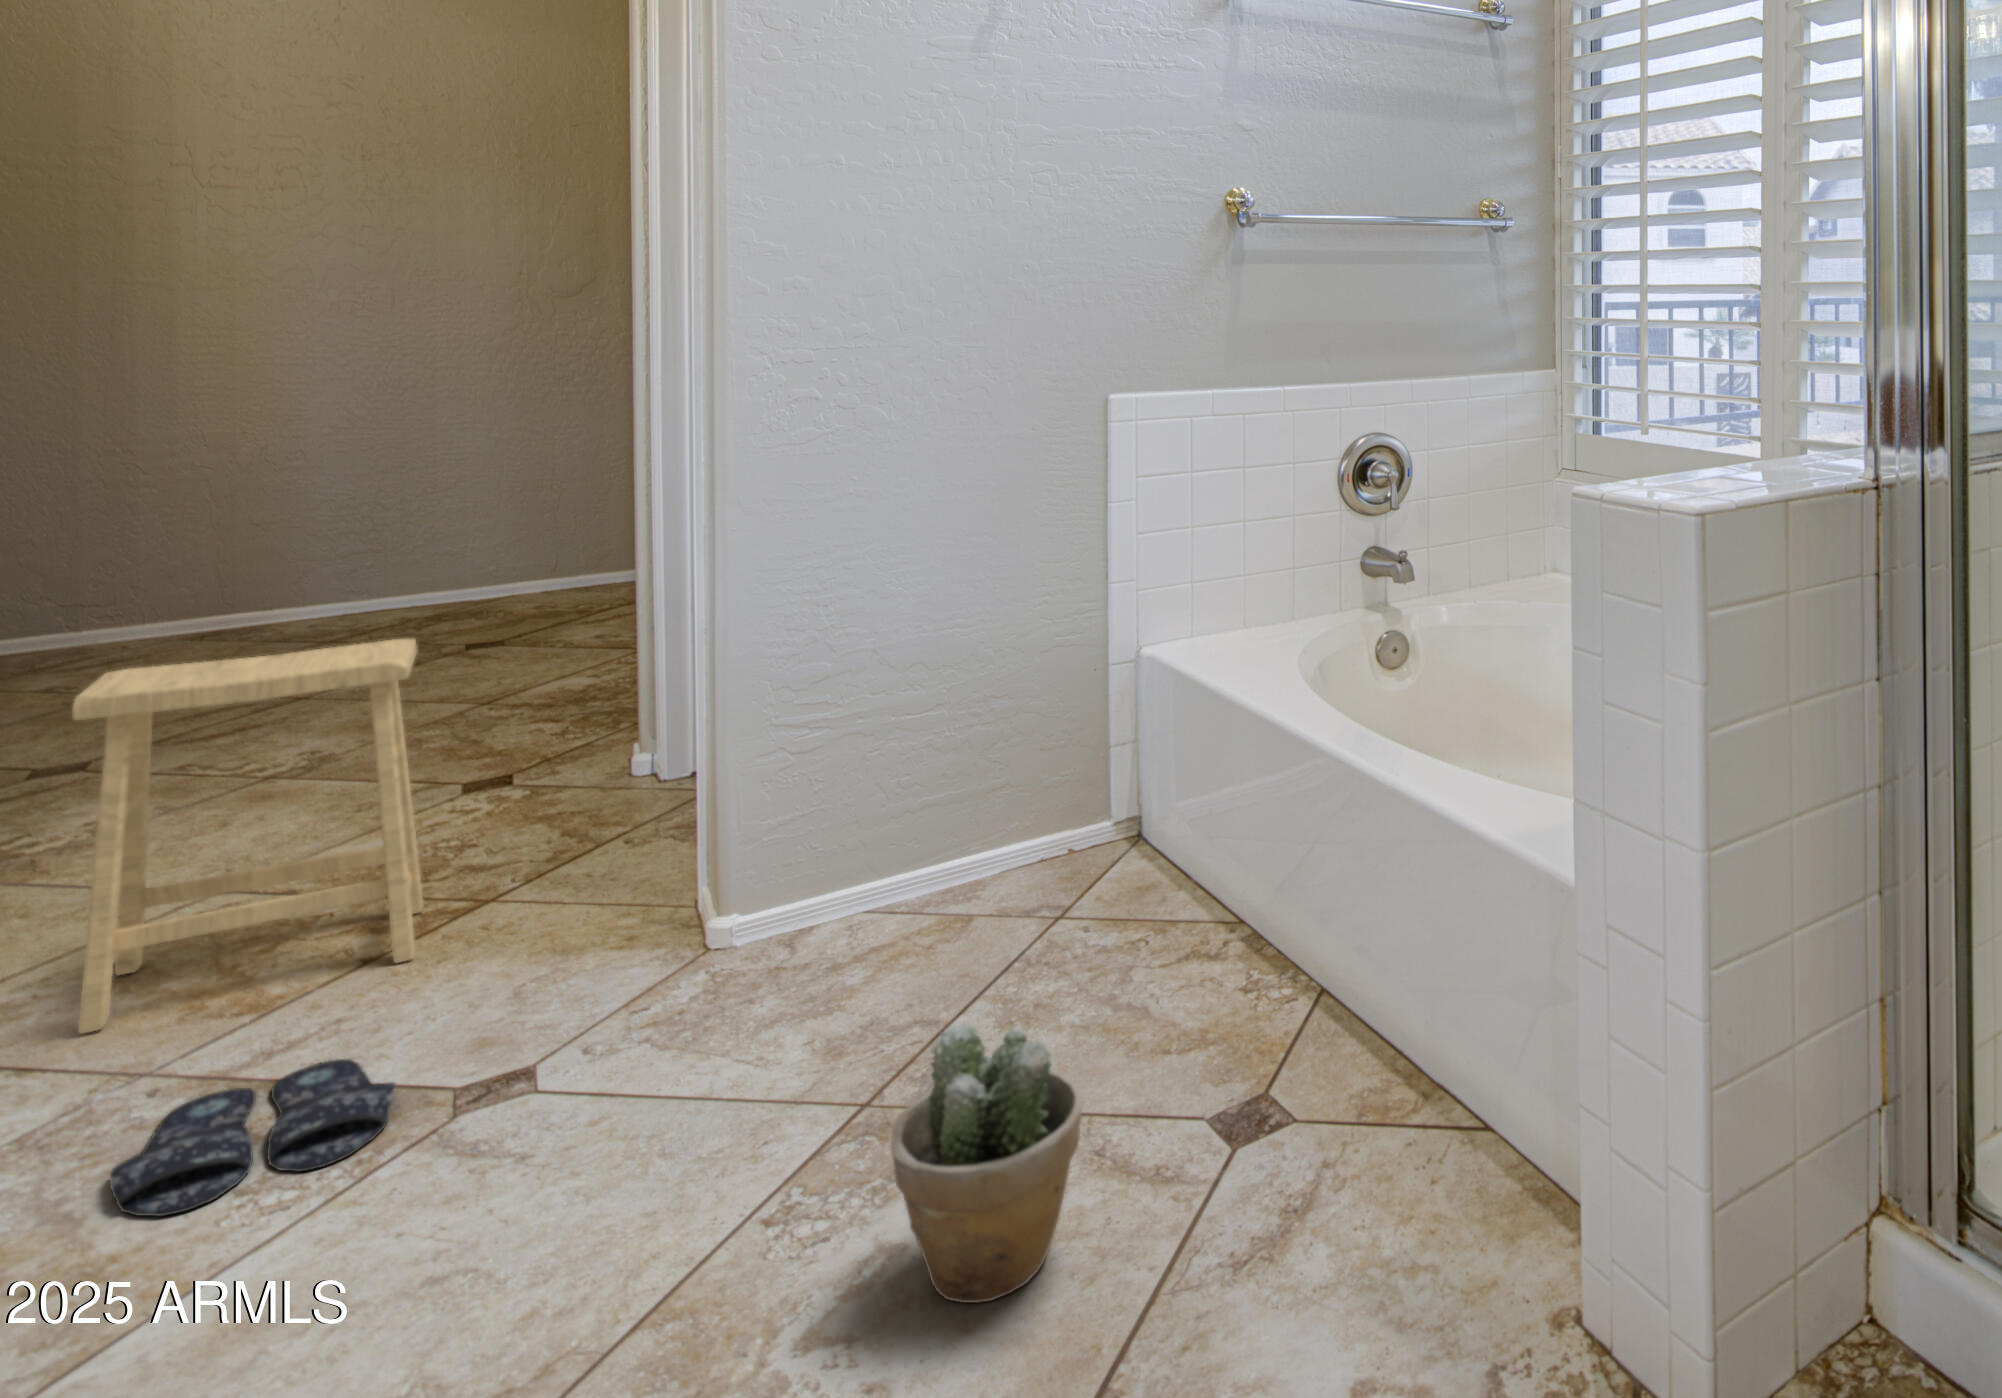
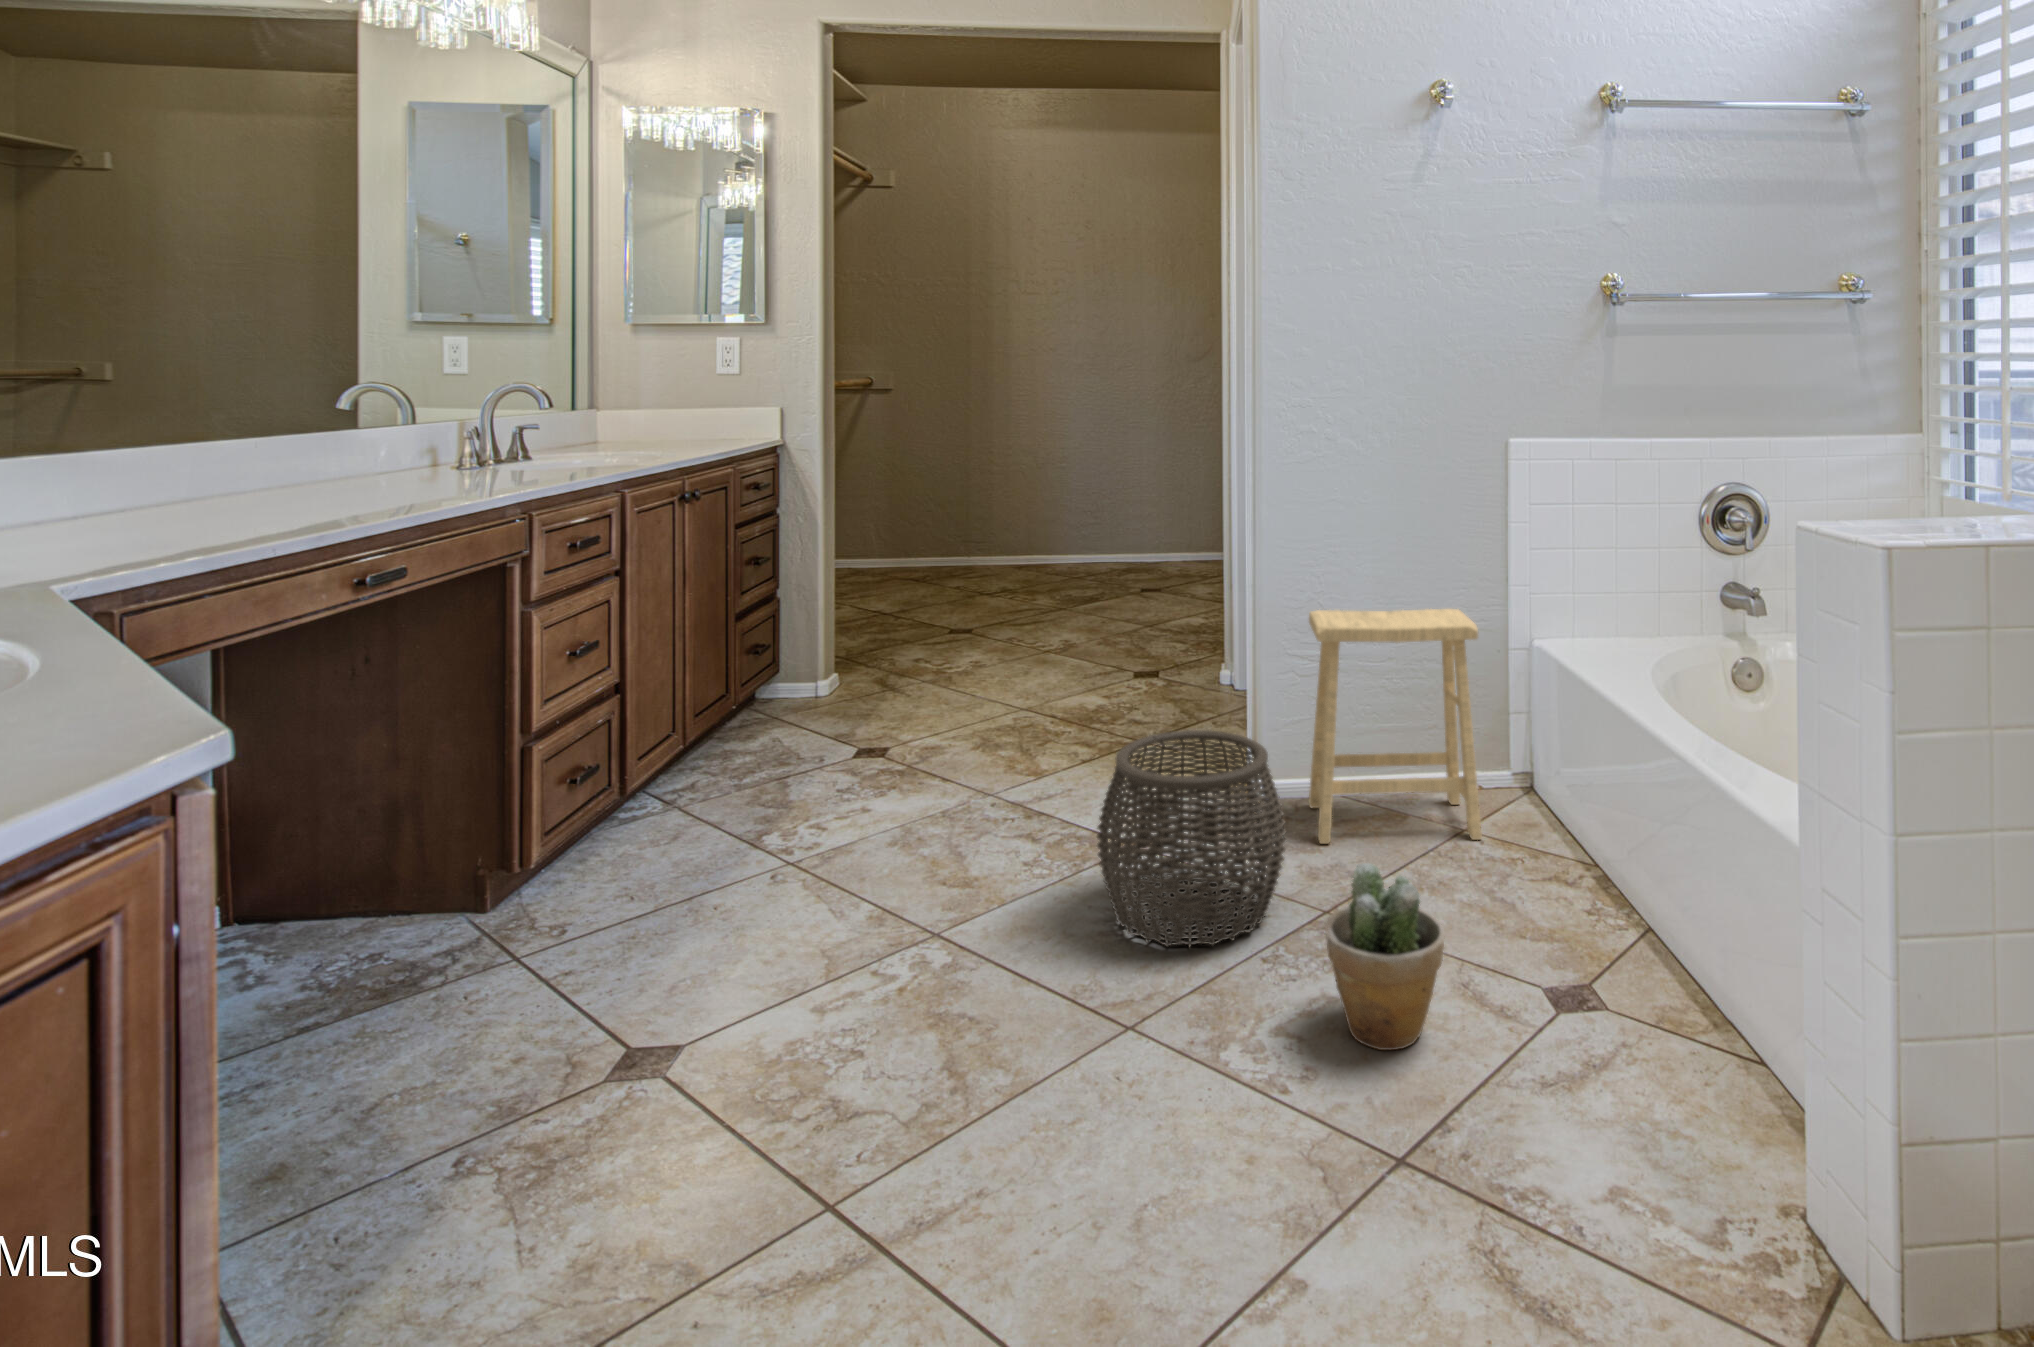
footstool: present [72,639,424,1034] -> present [1309,609,1482,844]
woven basket: none [417,866,796,1258] -> present [1097,730,1286,947]
slippers: present [110,1059,395,1217] -> none [974,813,1091,870]

